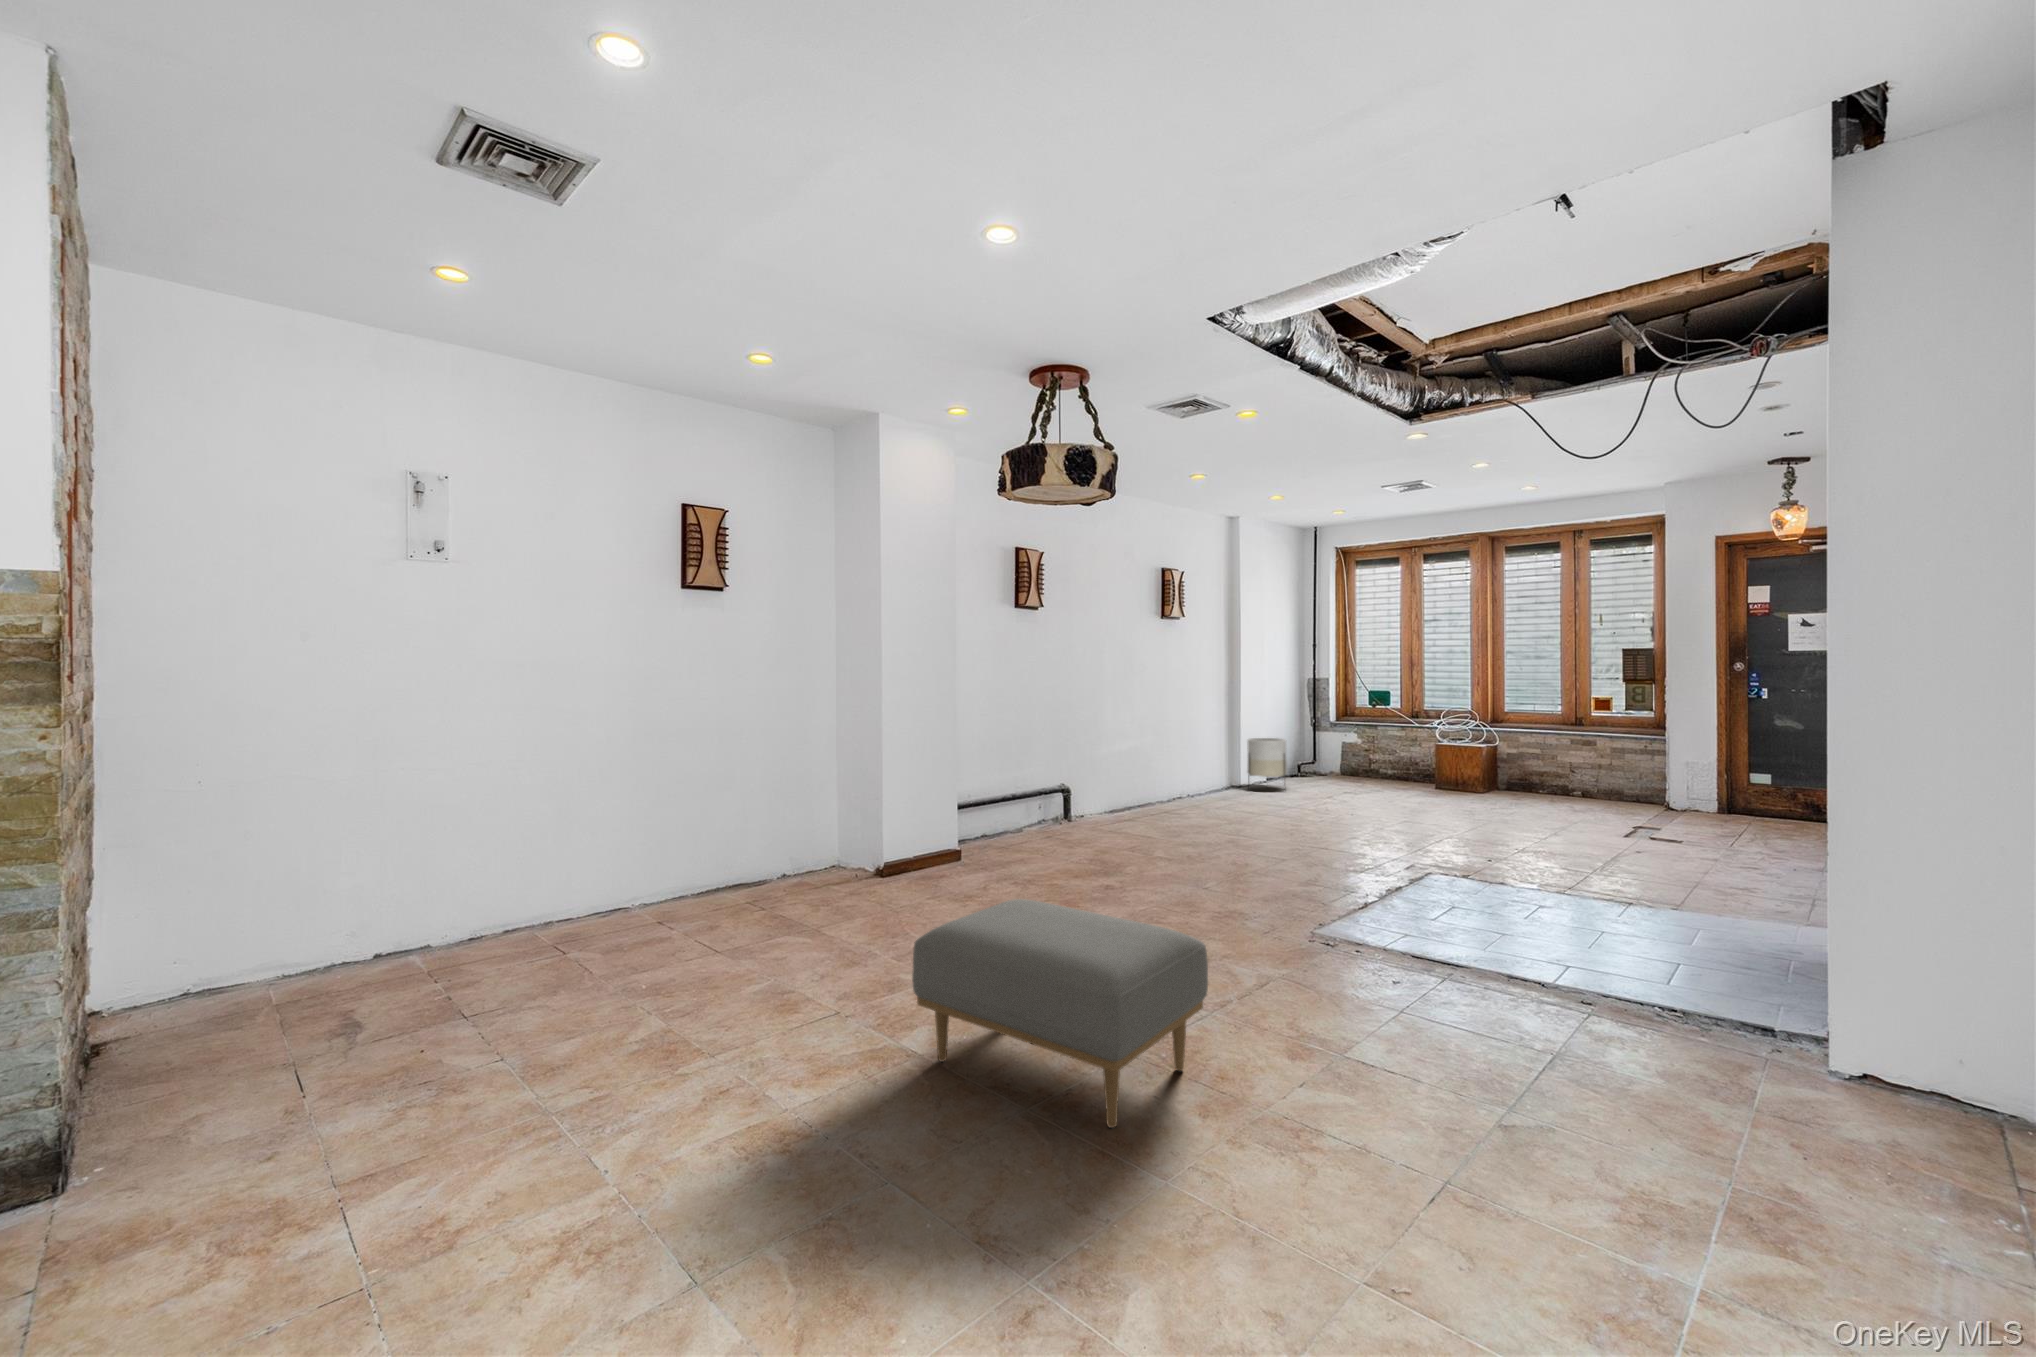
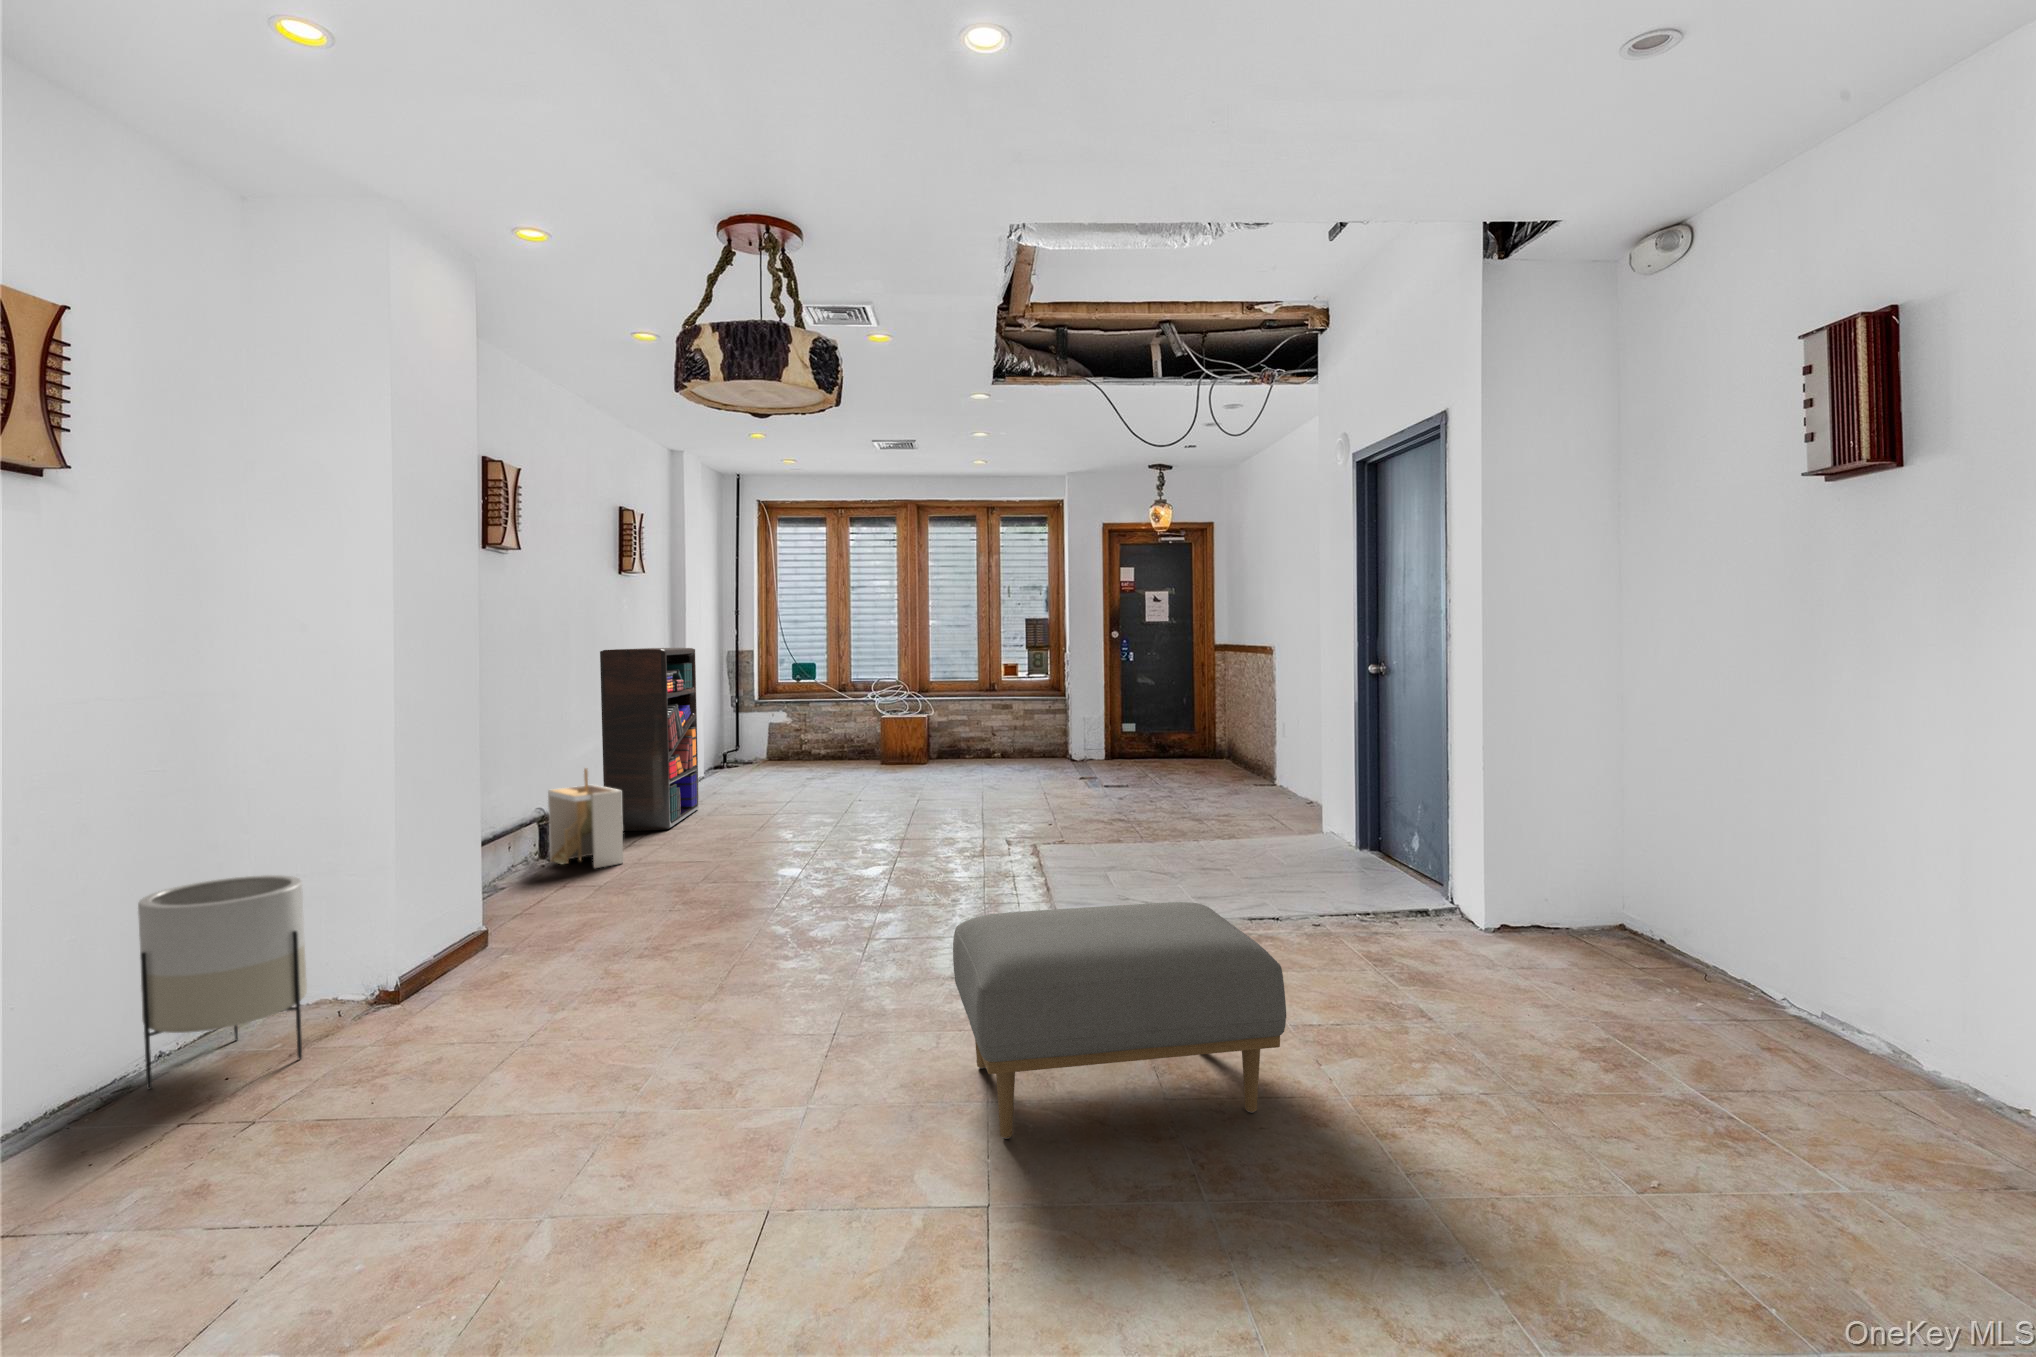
bookshelf: none [1127,677,1215,816] -> present [600,648,699,831]
planter: present [1247,738,1287,777] -> present [138,875,307,1090]
storage bin: none [1063,762,1098,834] -> present [548,768,623,868]

